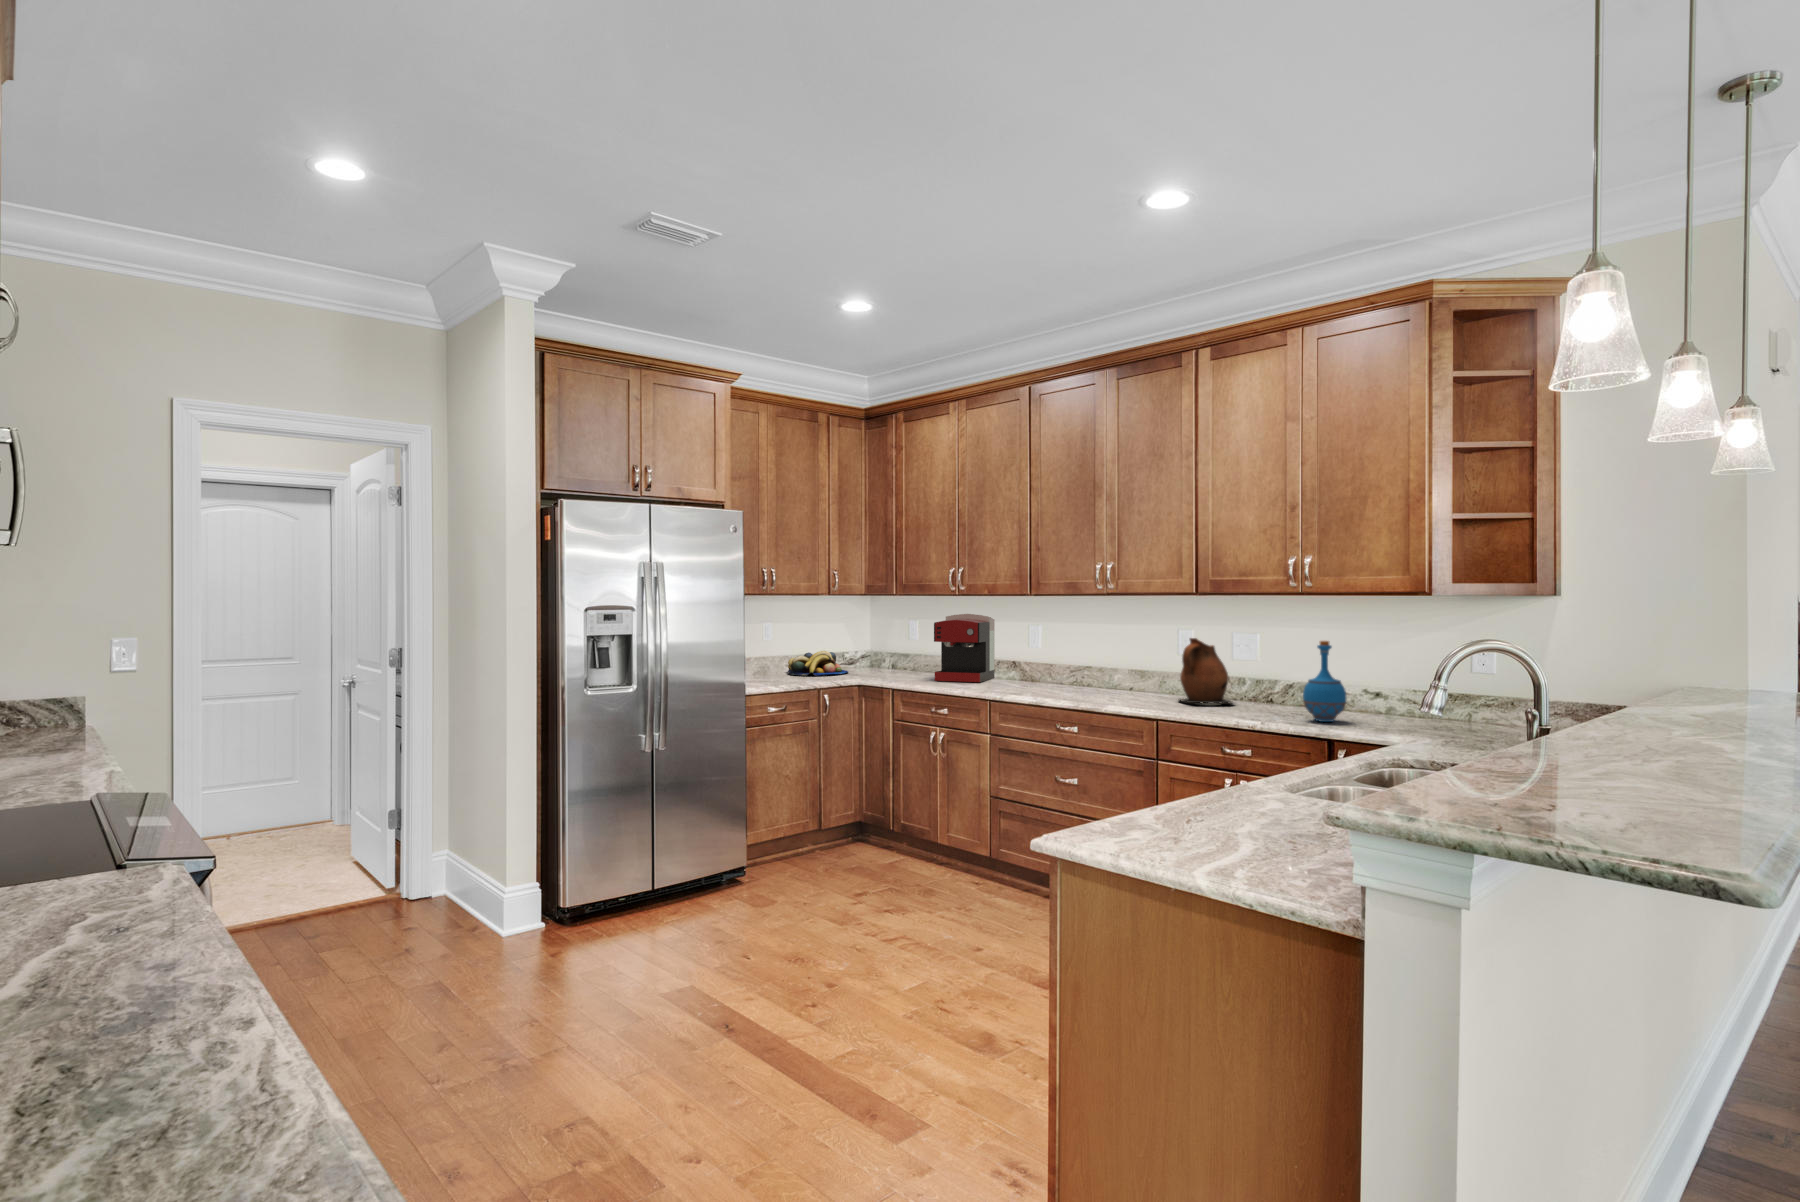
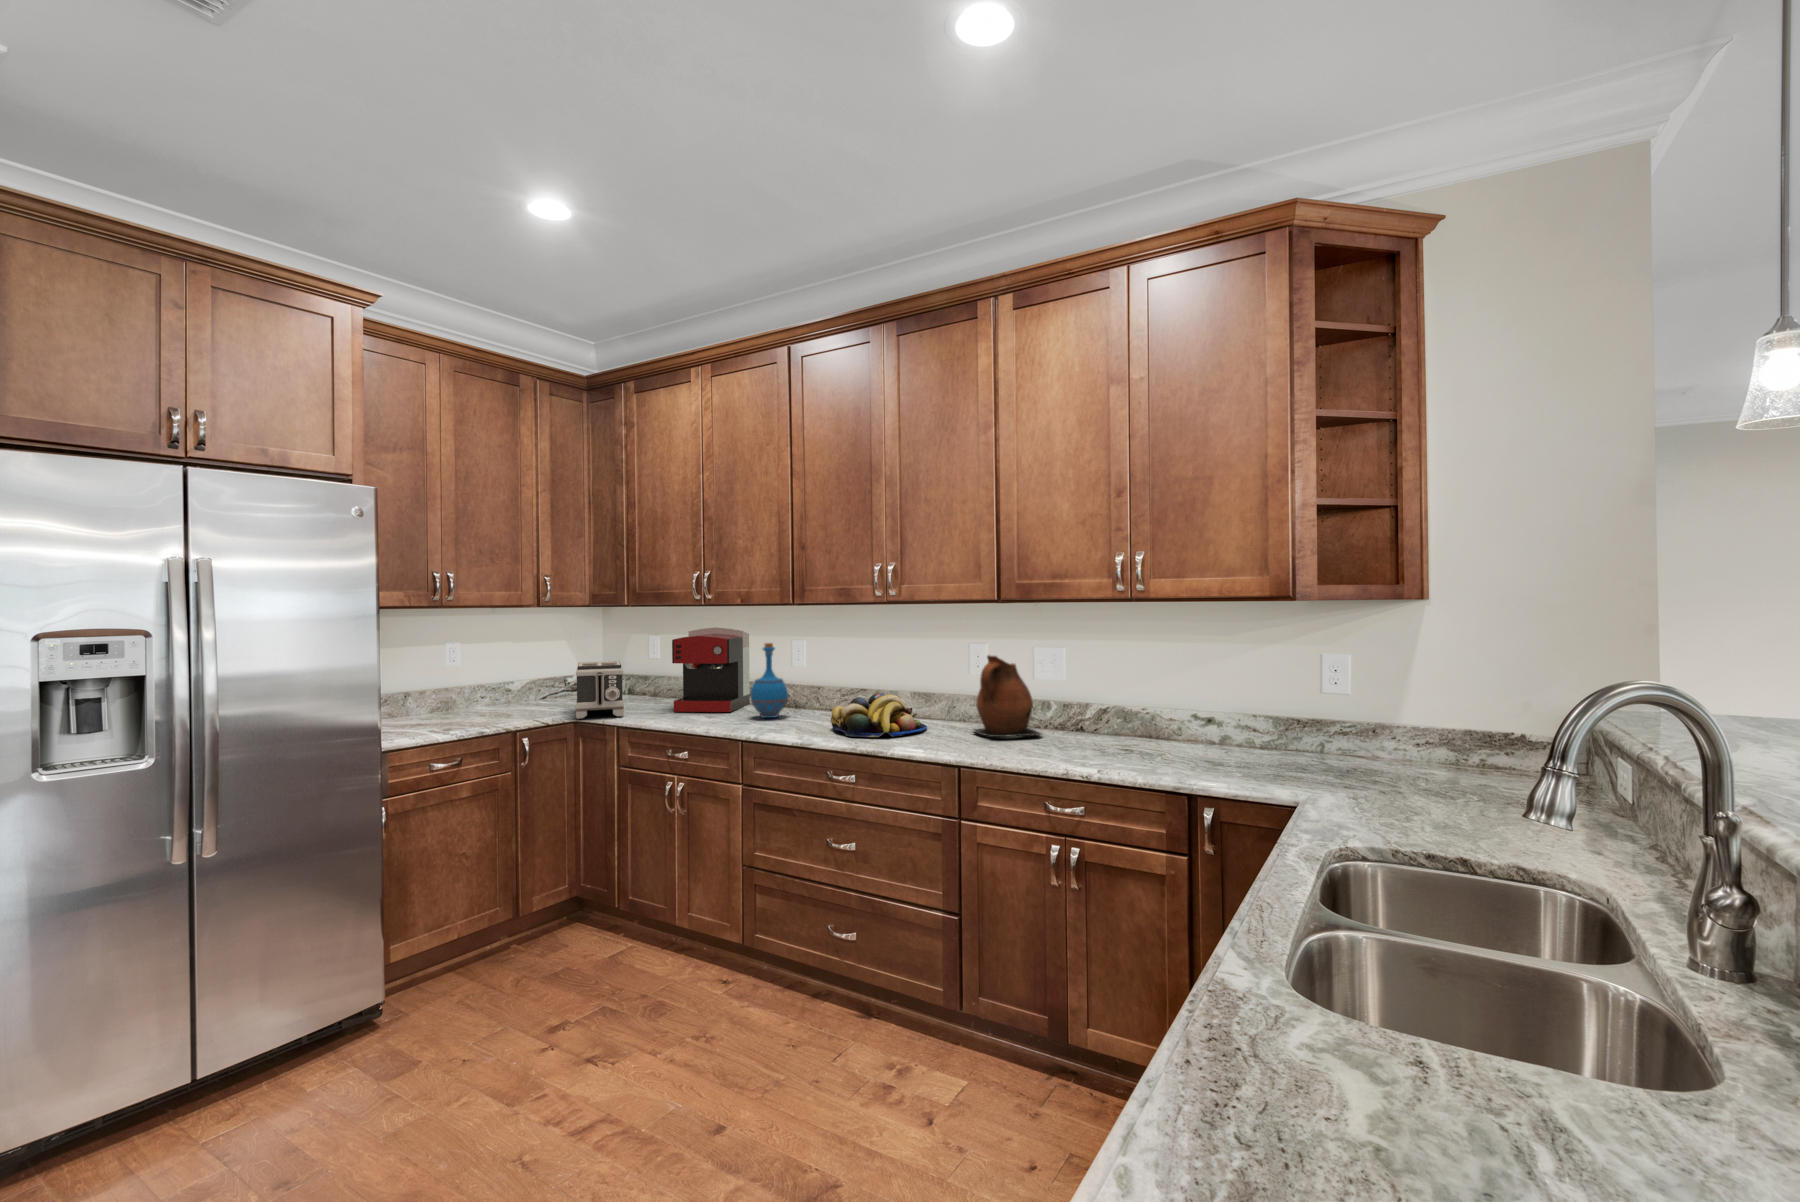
toaster: none [859,639,897,682] -> present [576,661,624,719]
bottle: present [1303,641,1346,722] -> present [751,643,788,718]
fruit bowl: present [788,651,848,675] -> present [831,693,927,737]

